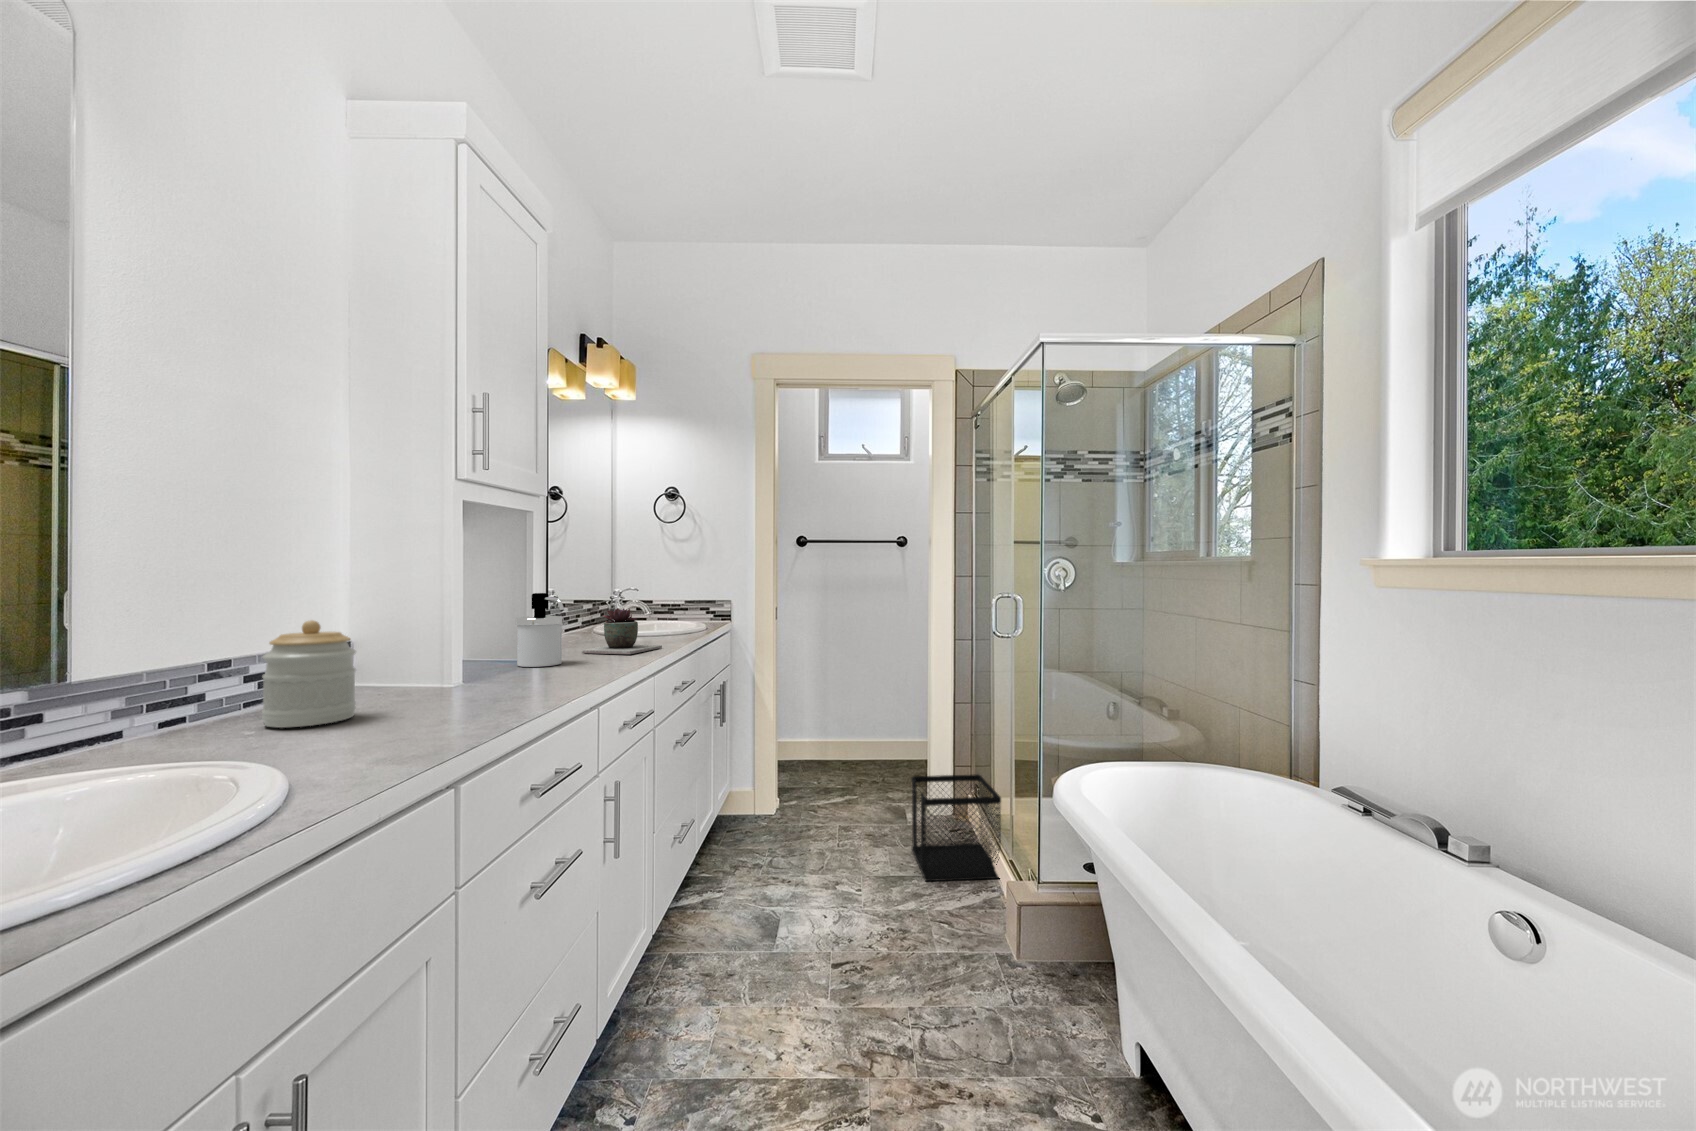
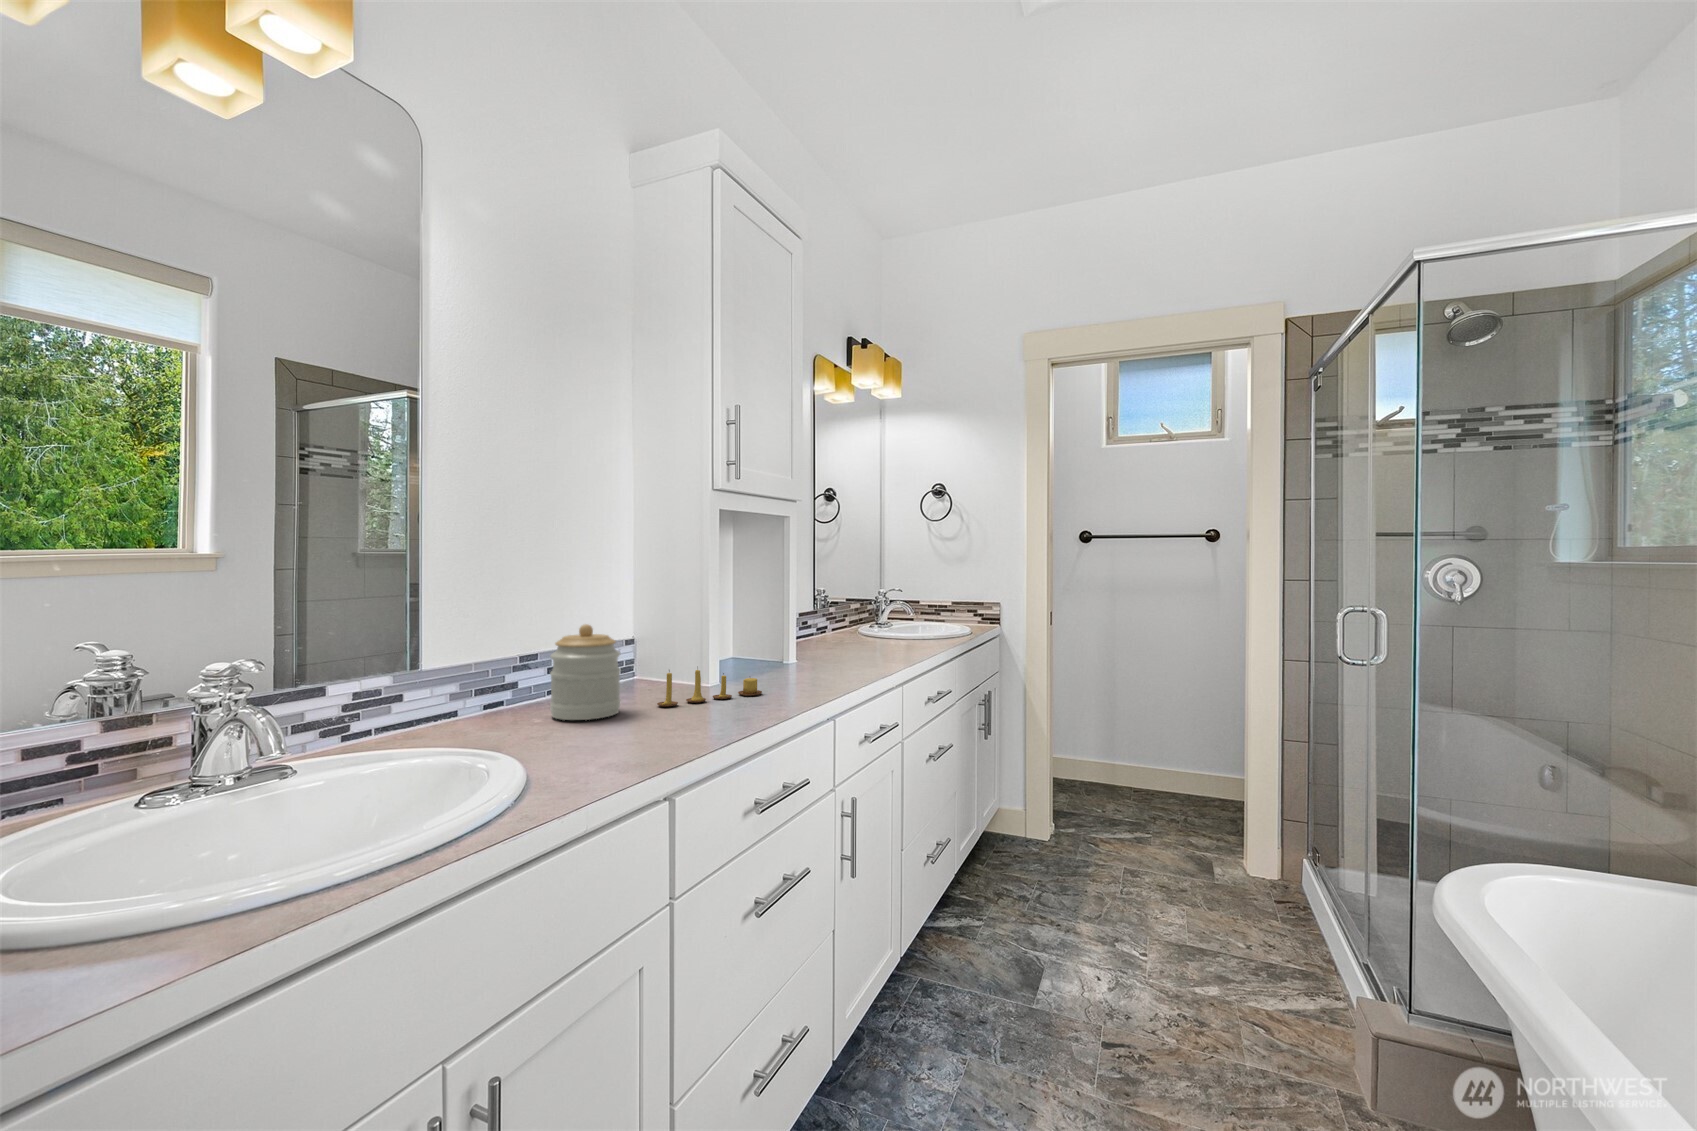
soap dispenser: present [516,593,564,667] -> none [771,596,815,670]
succulent plant: present [582,608,662,654] -> none [837,611,917,661]
candle: none [399,663,518,706] -> present [657,669,762,706]
wastebasket: present [911,774,1001,881] -> none [1220,828,1351,983]

